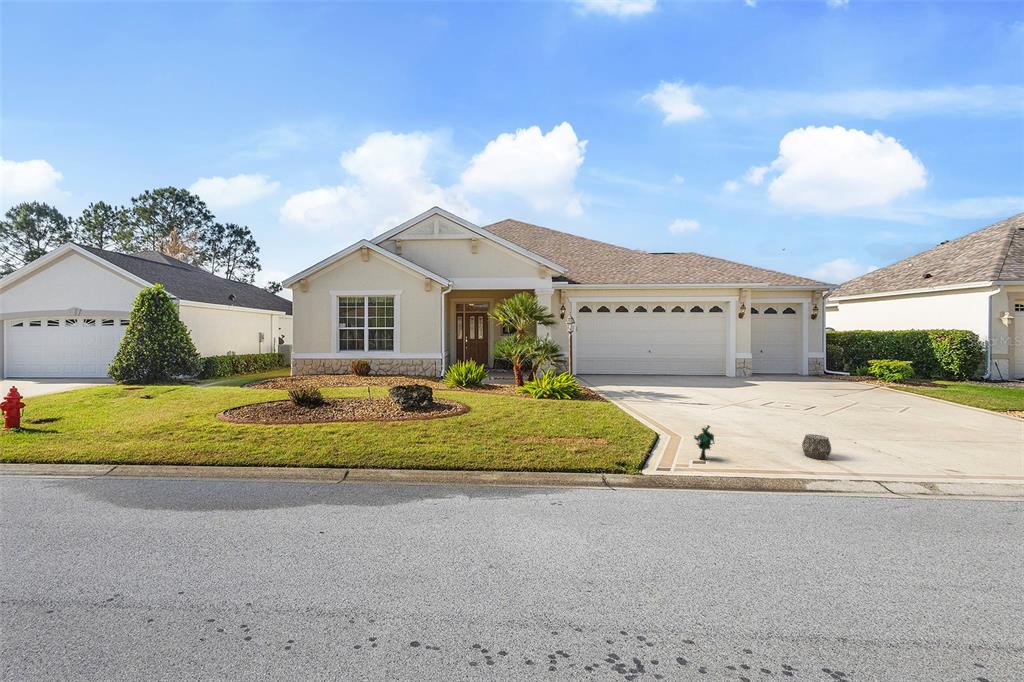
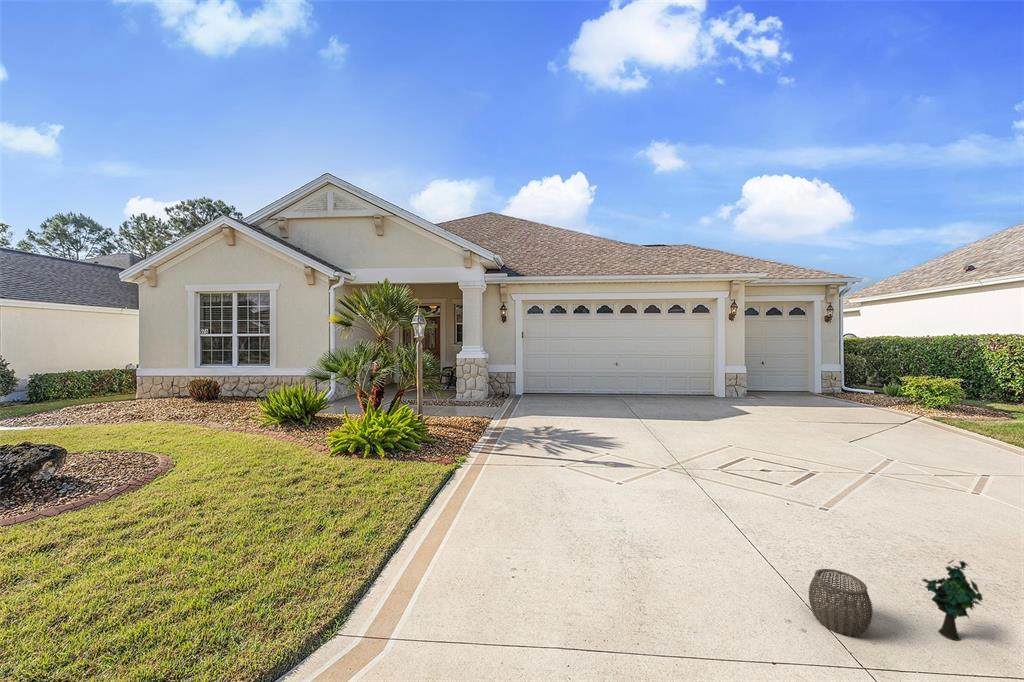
decorative plant: present [694,425,715,460] -> present [922,560,983,640]

